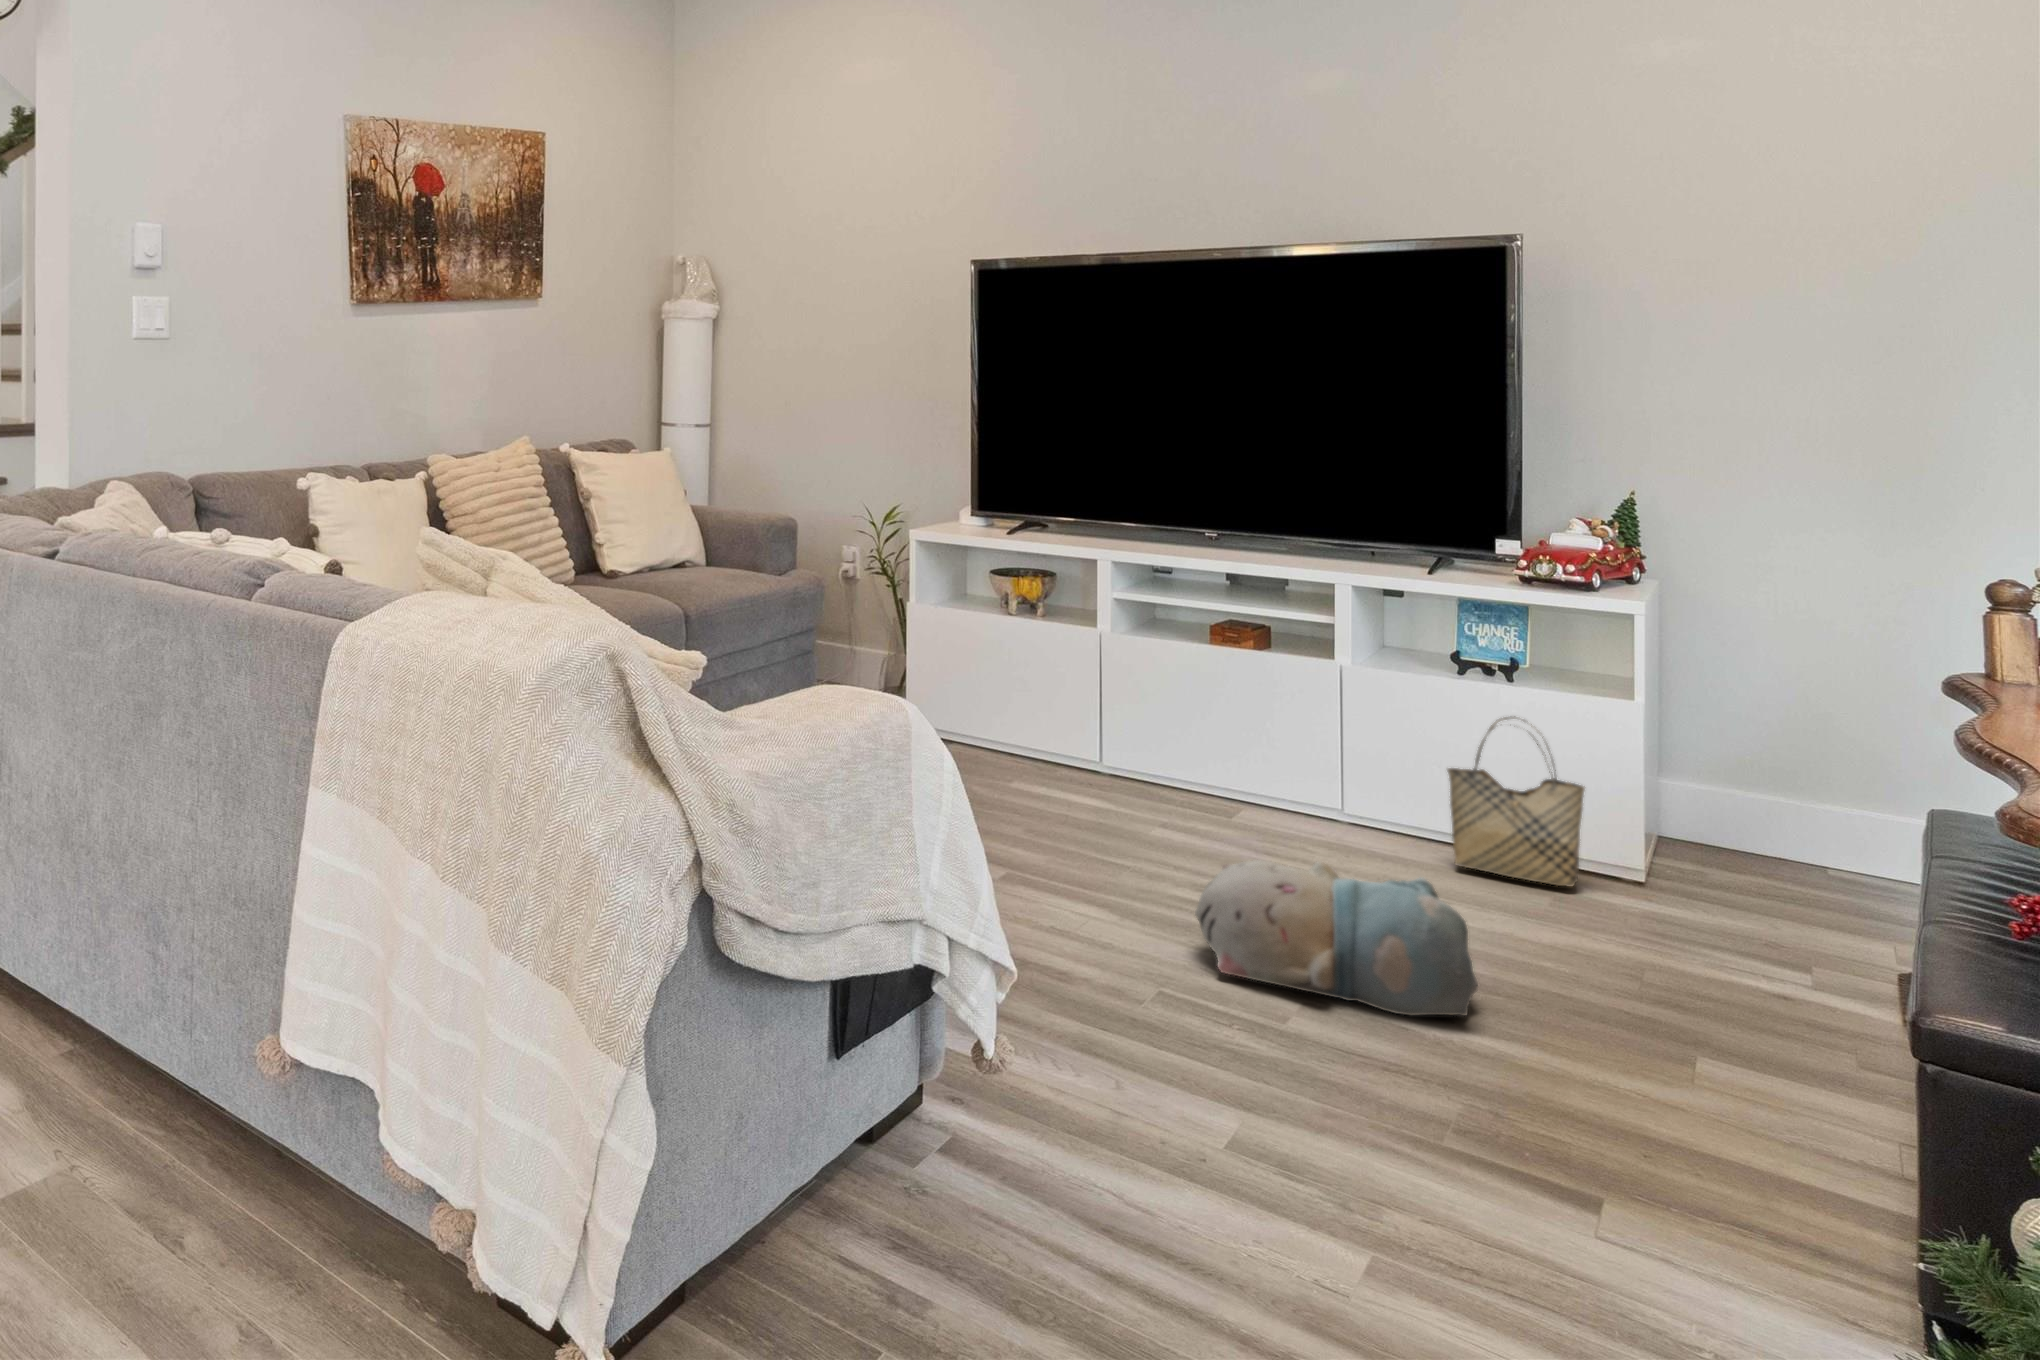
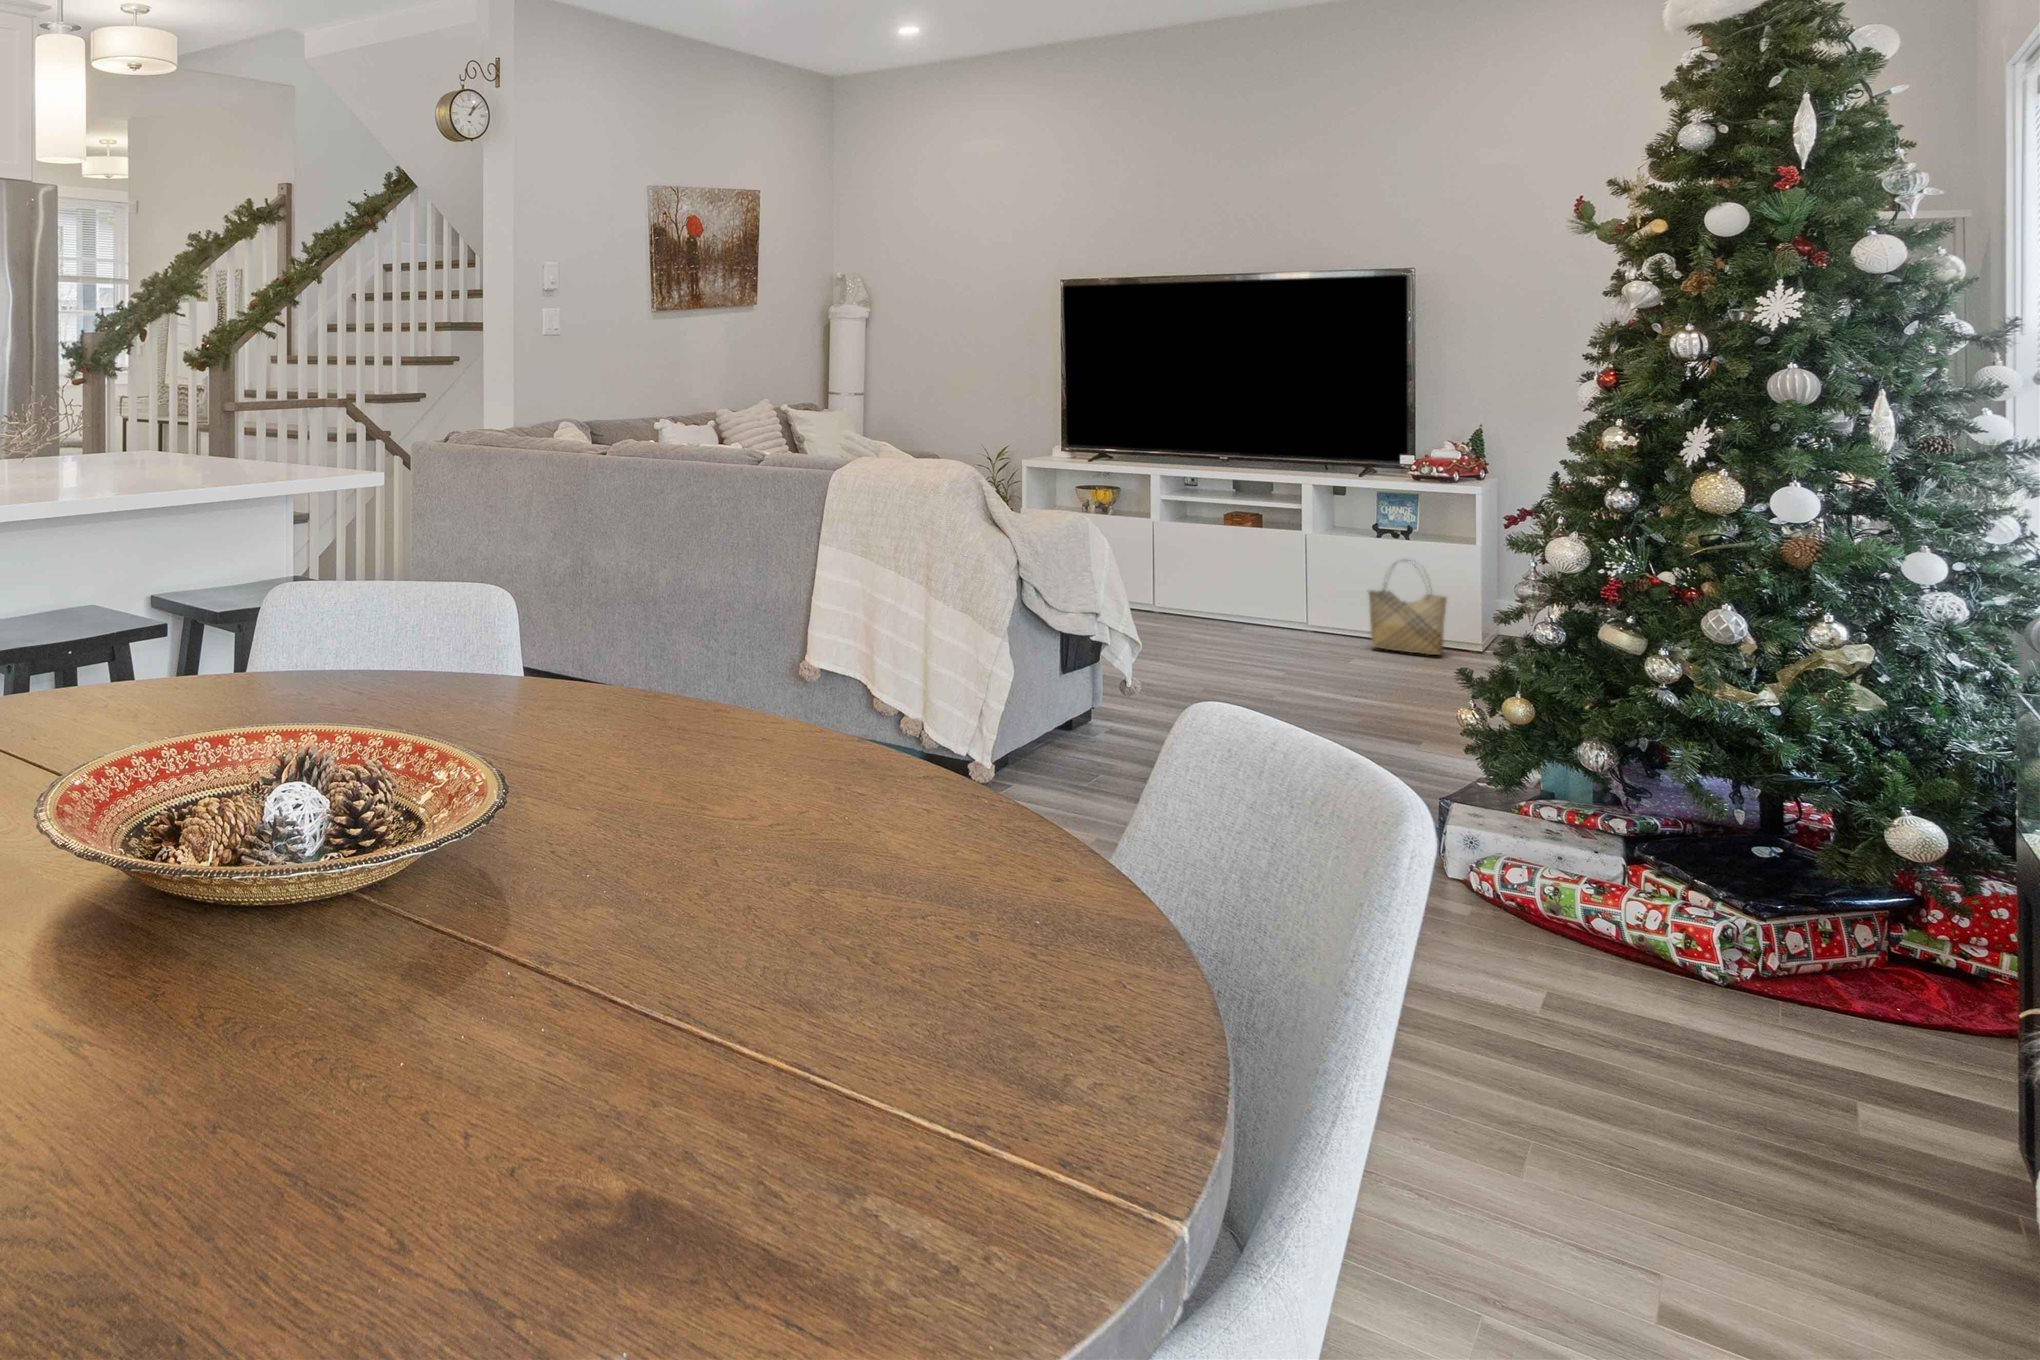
plush toy: present [1195,860,1478,1016] -> none [1220,626,1373,697]

